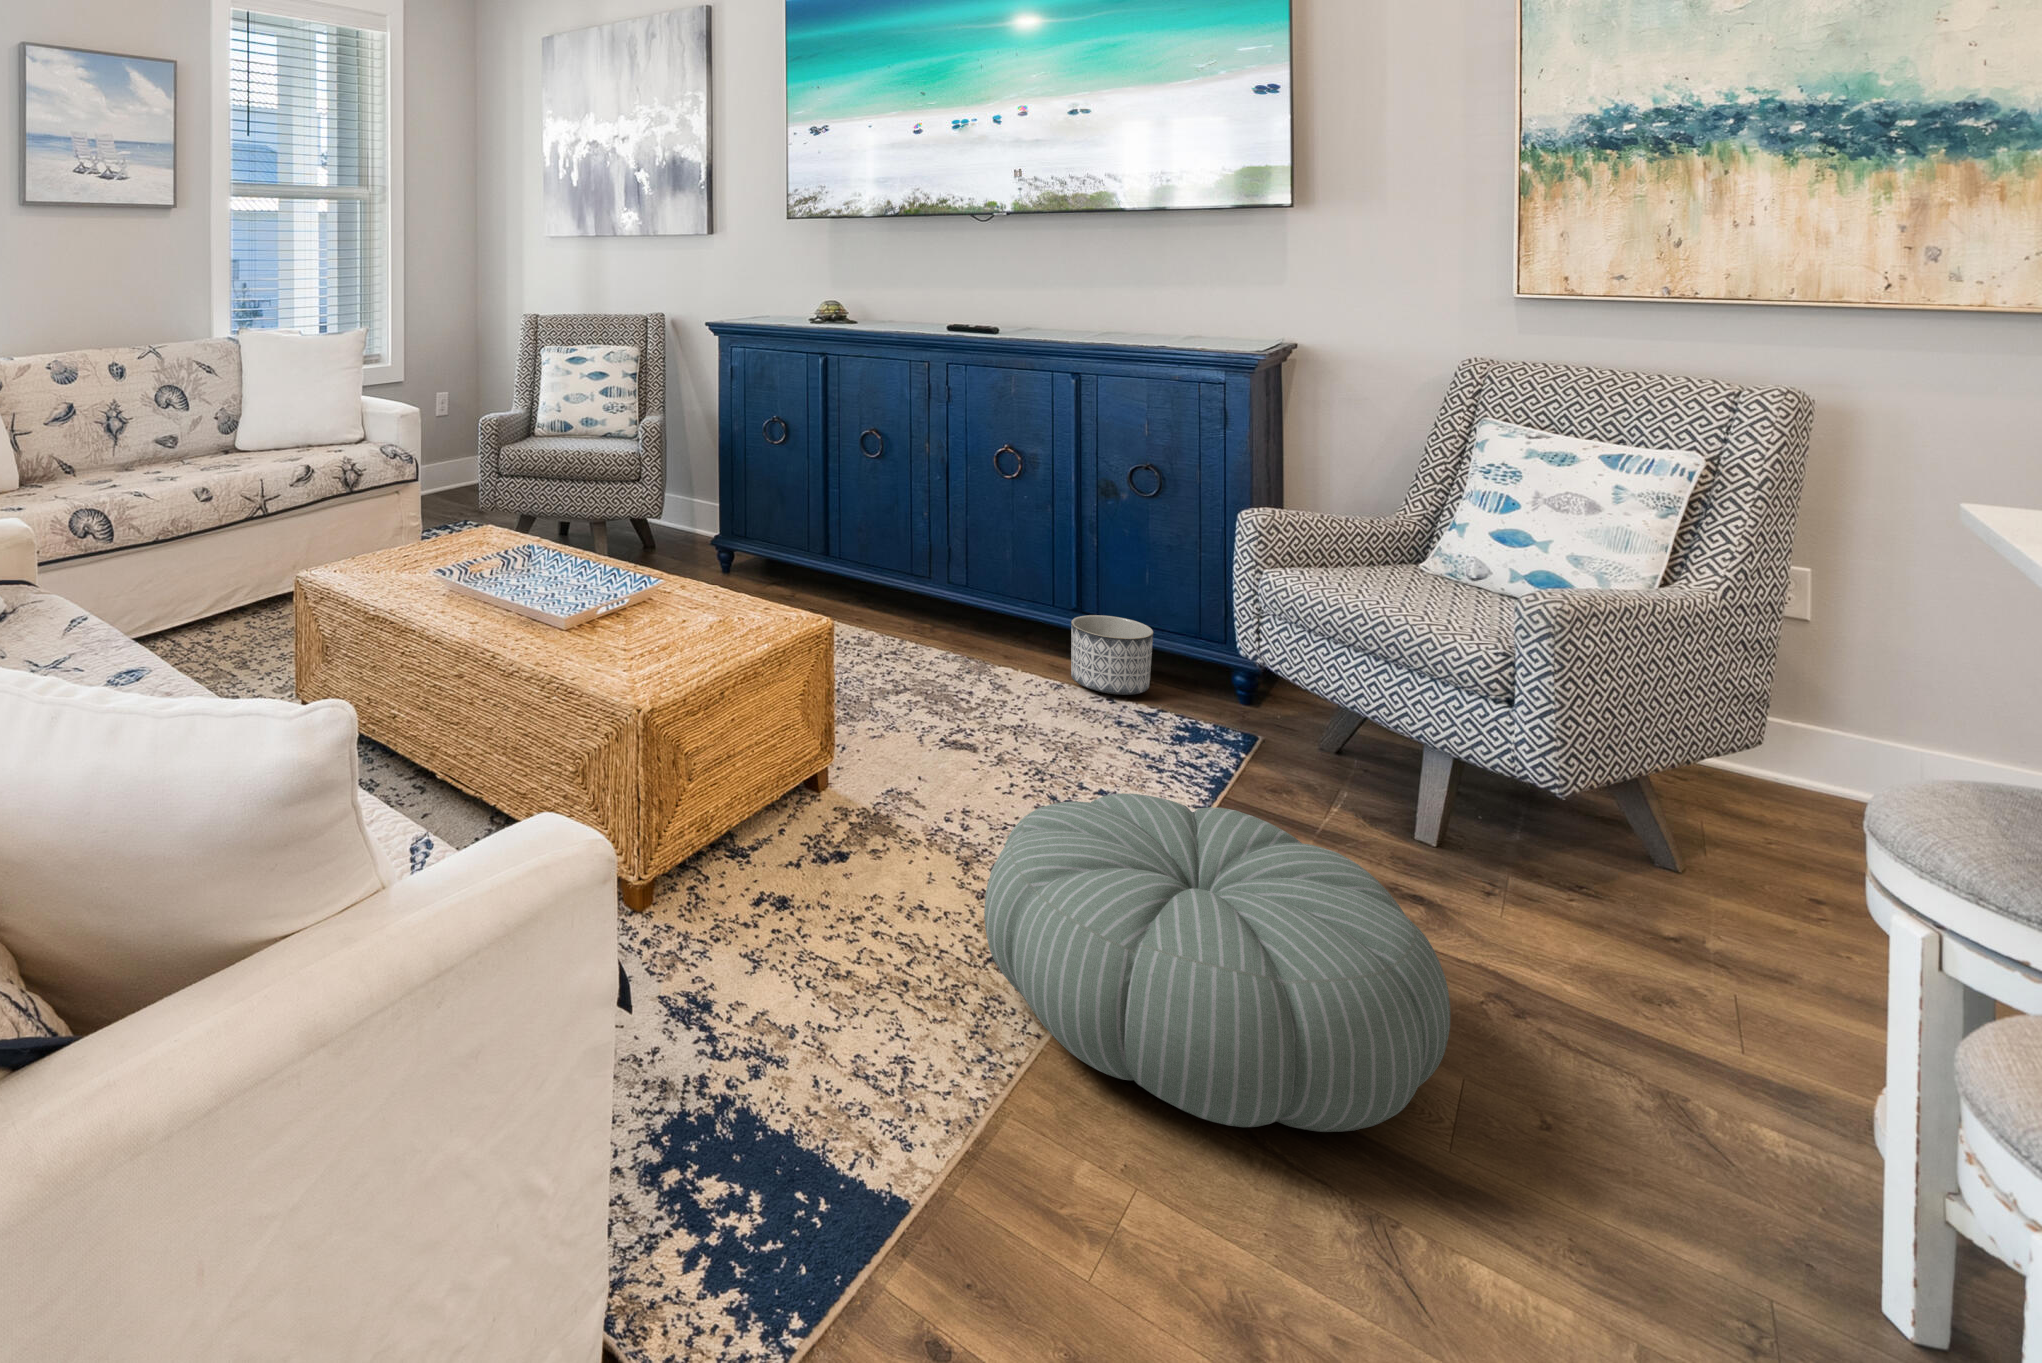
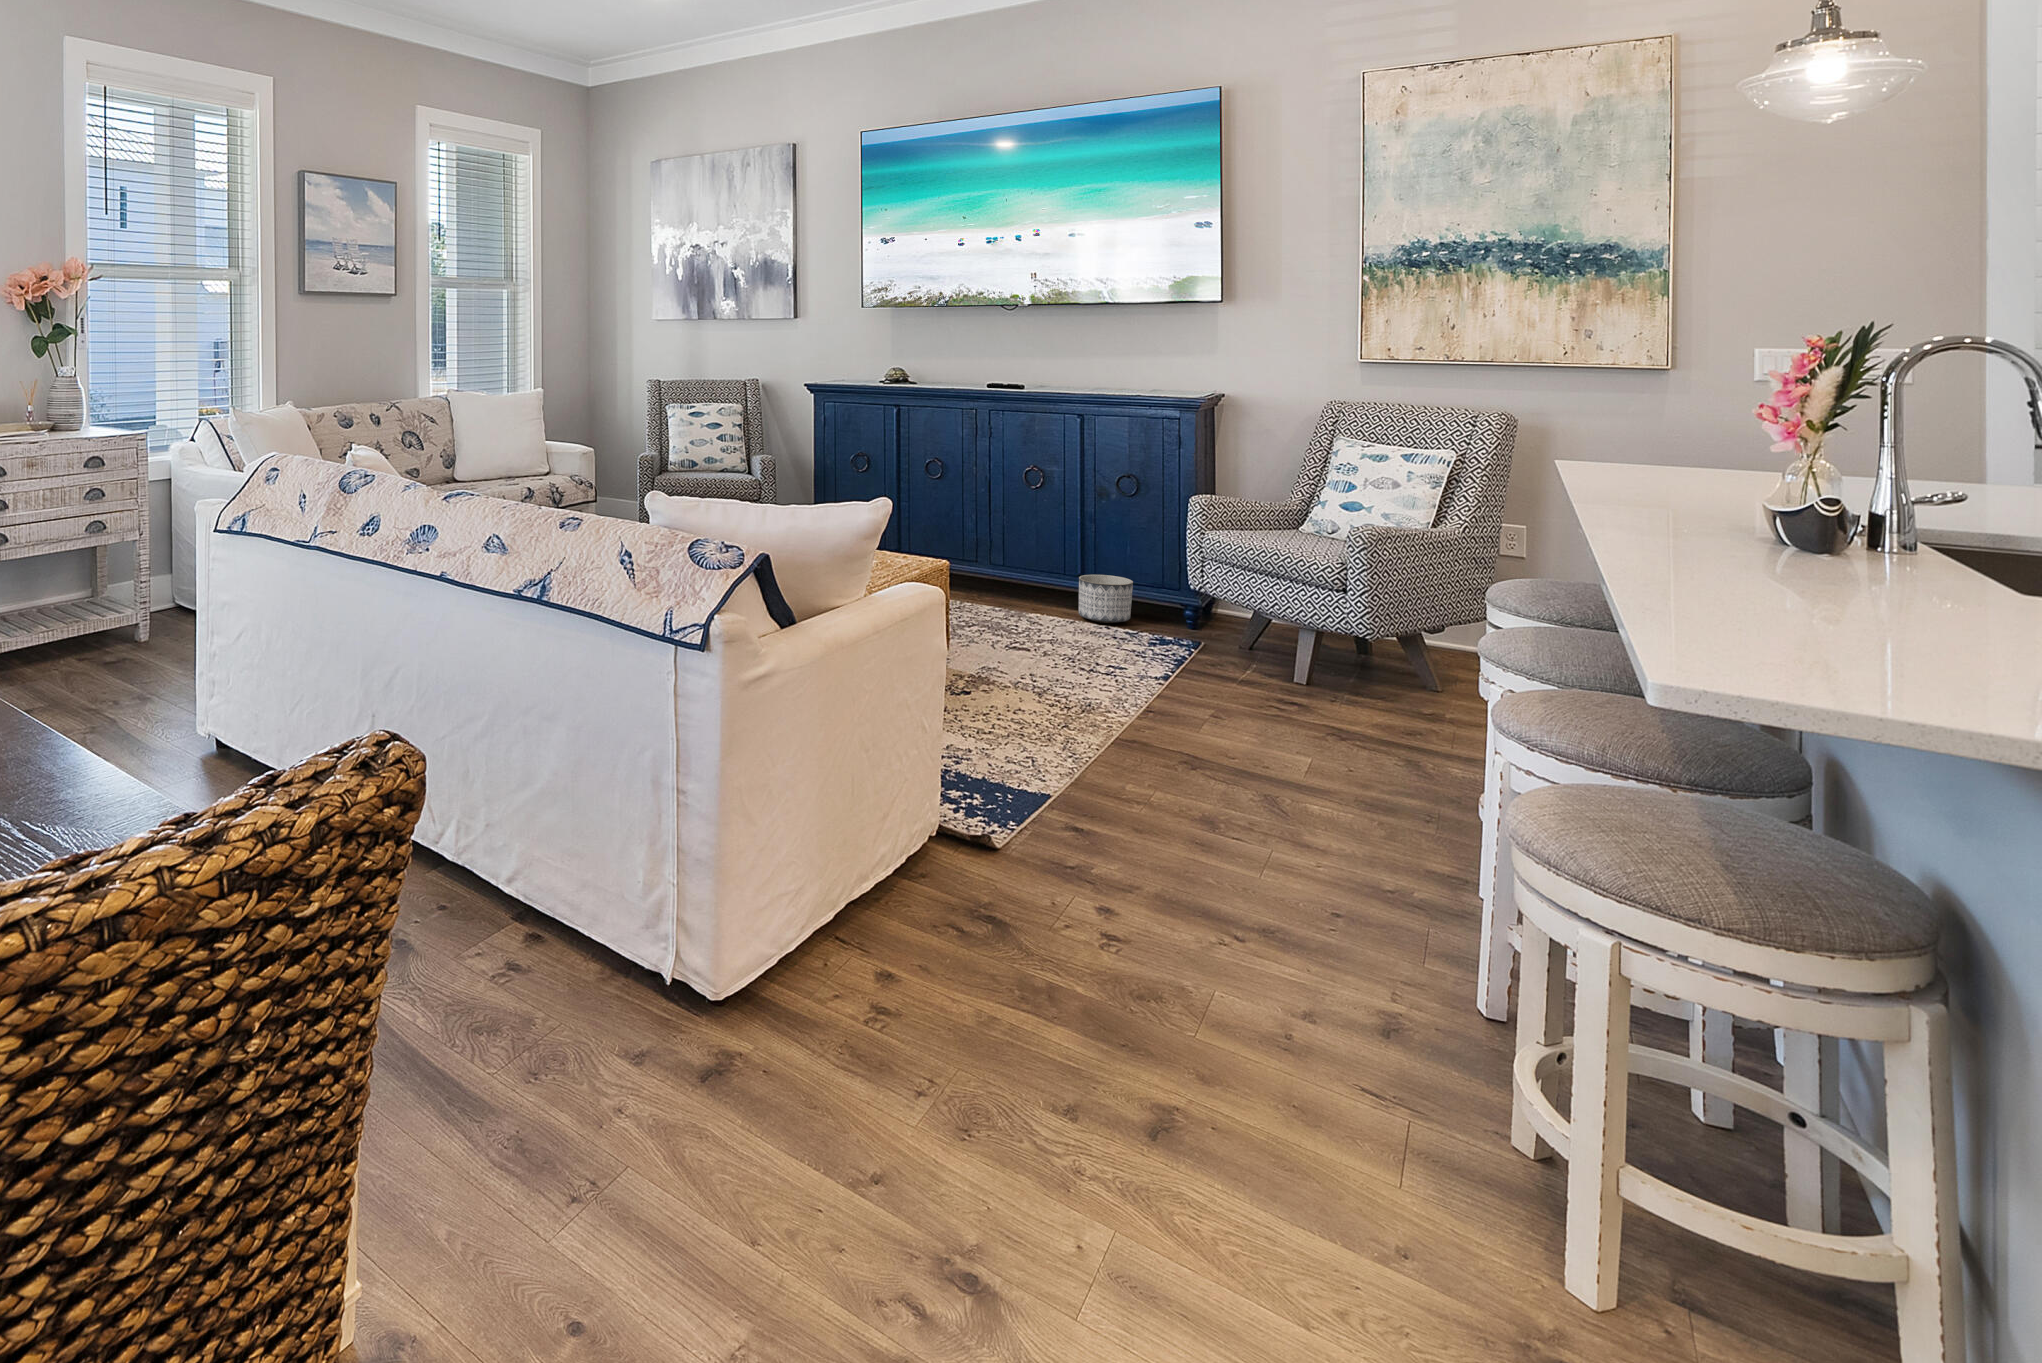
pouf: present [984,793,1450,1132] -> none [1063,638,1305,769]

